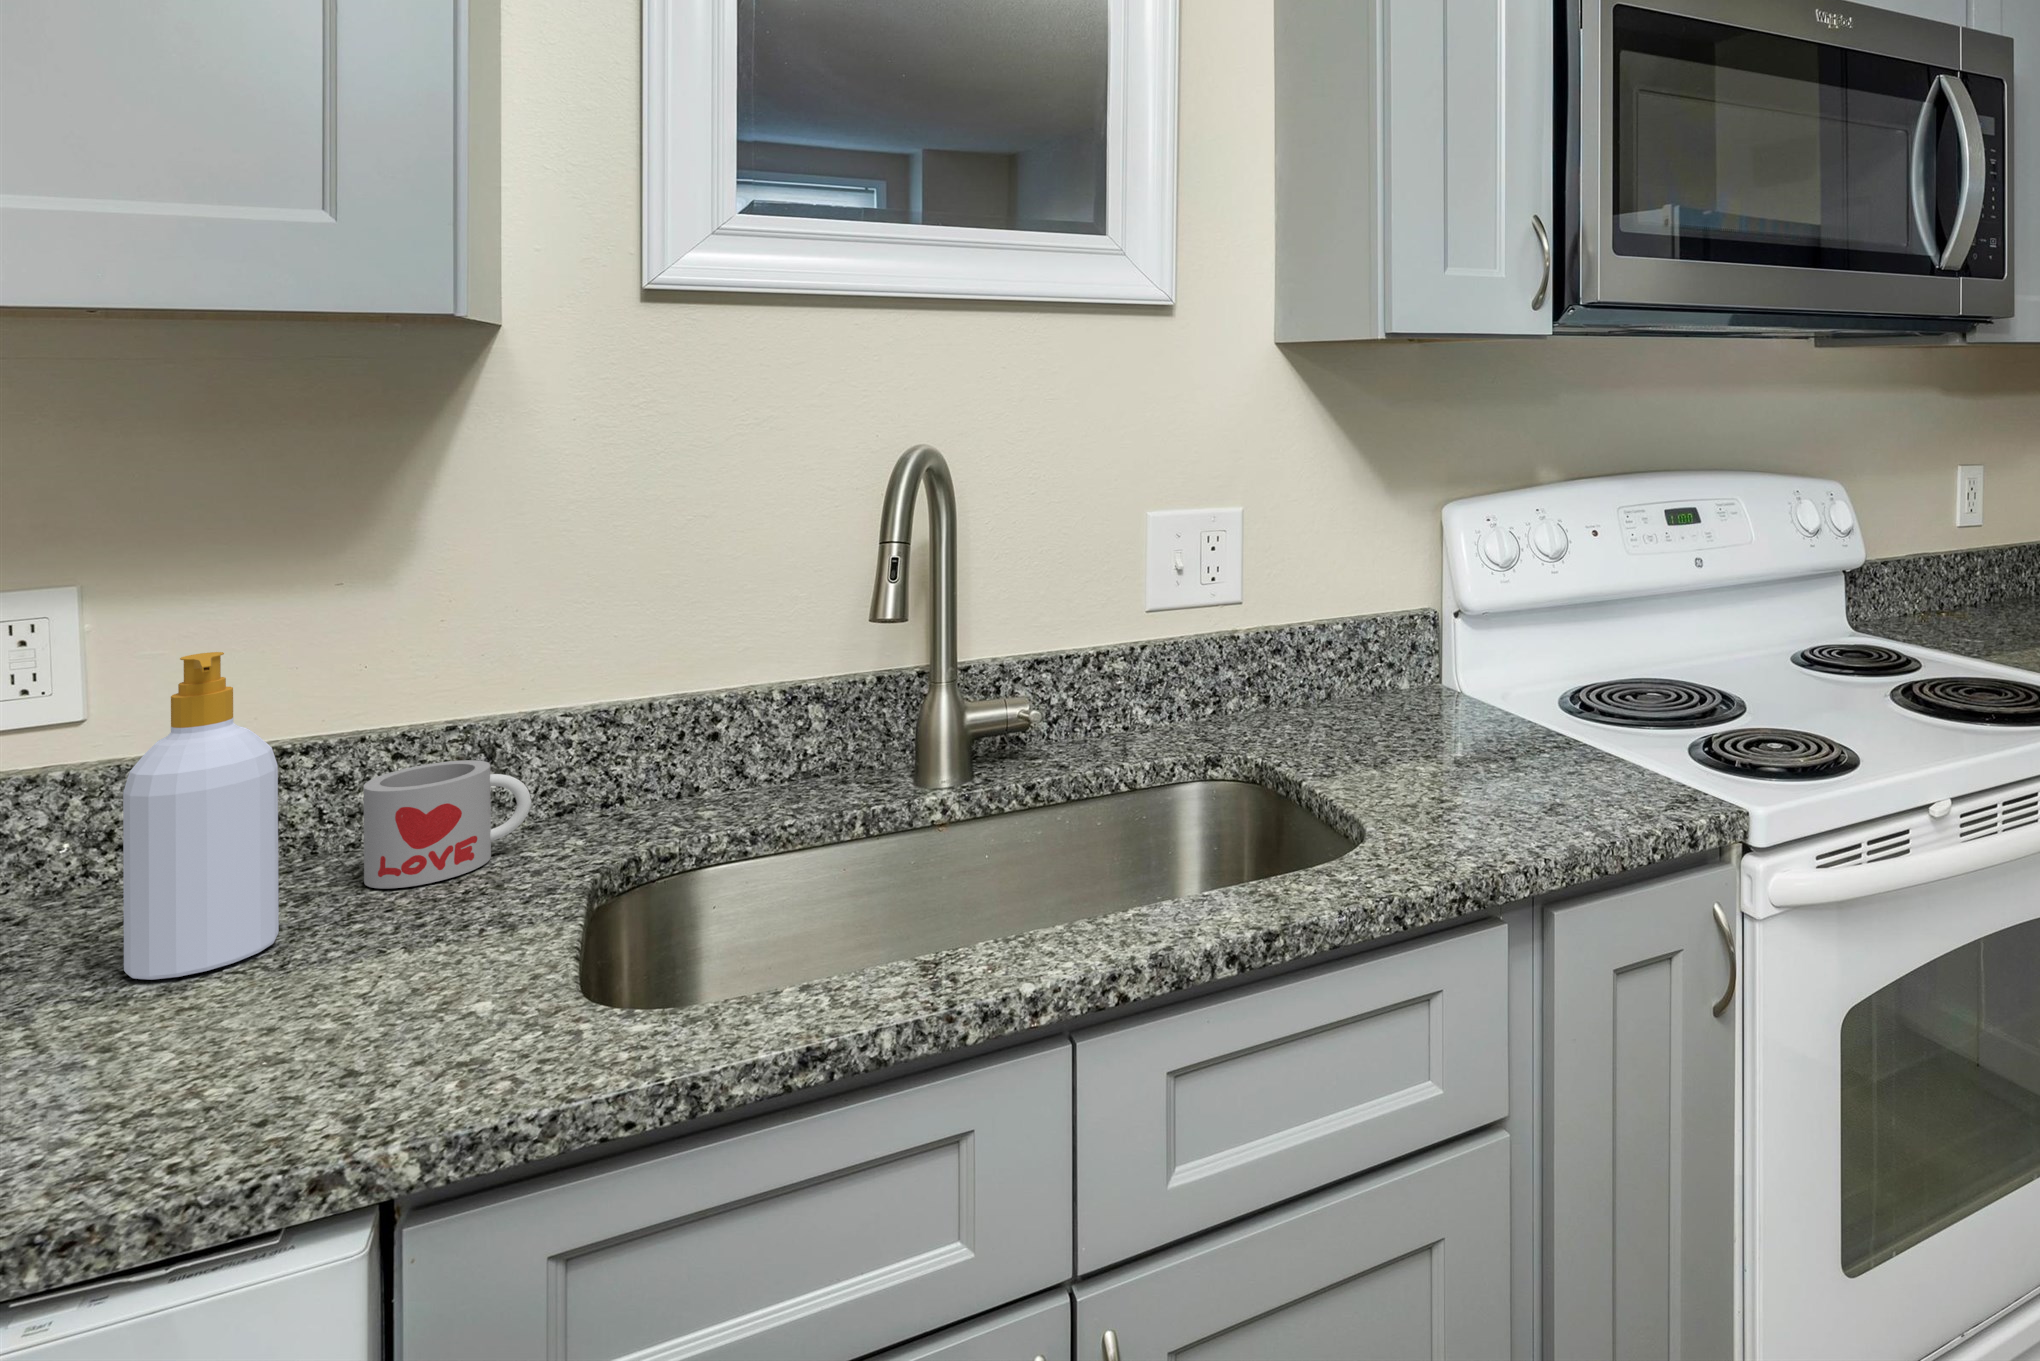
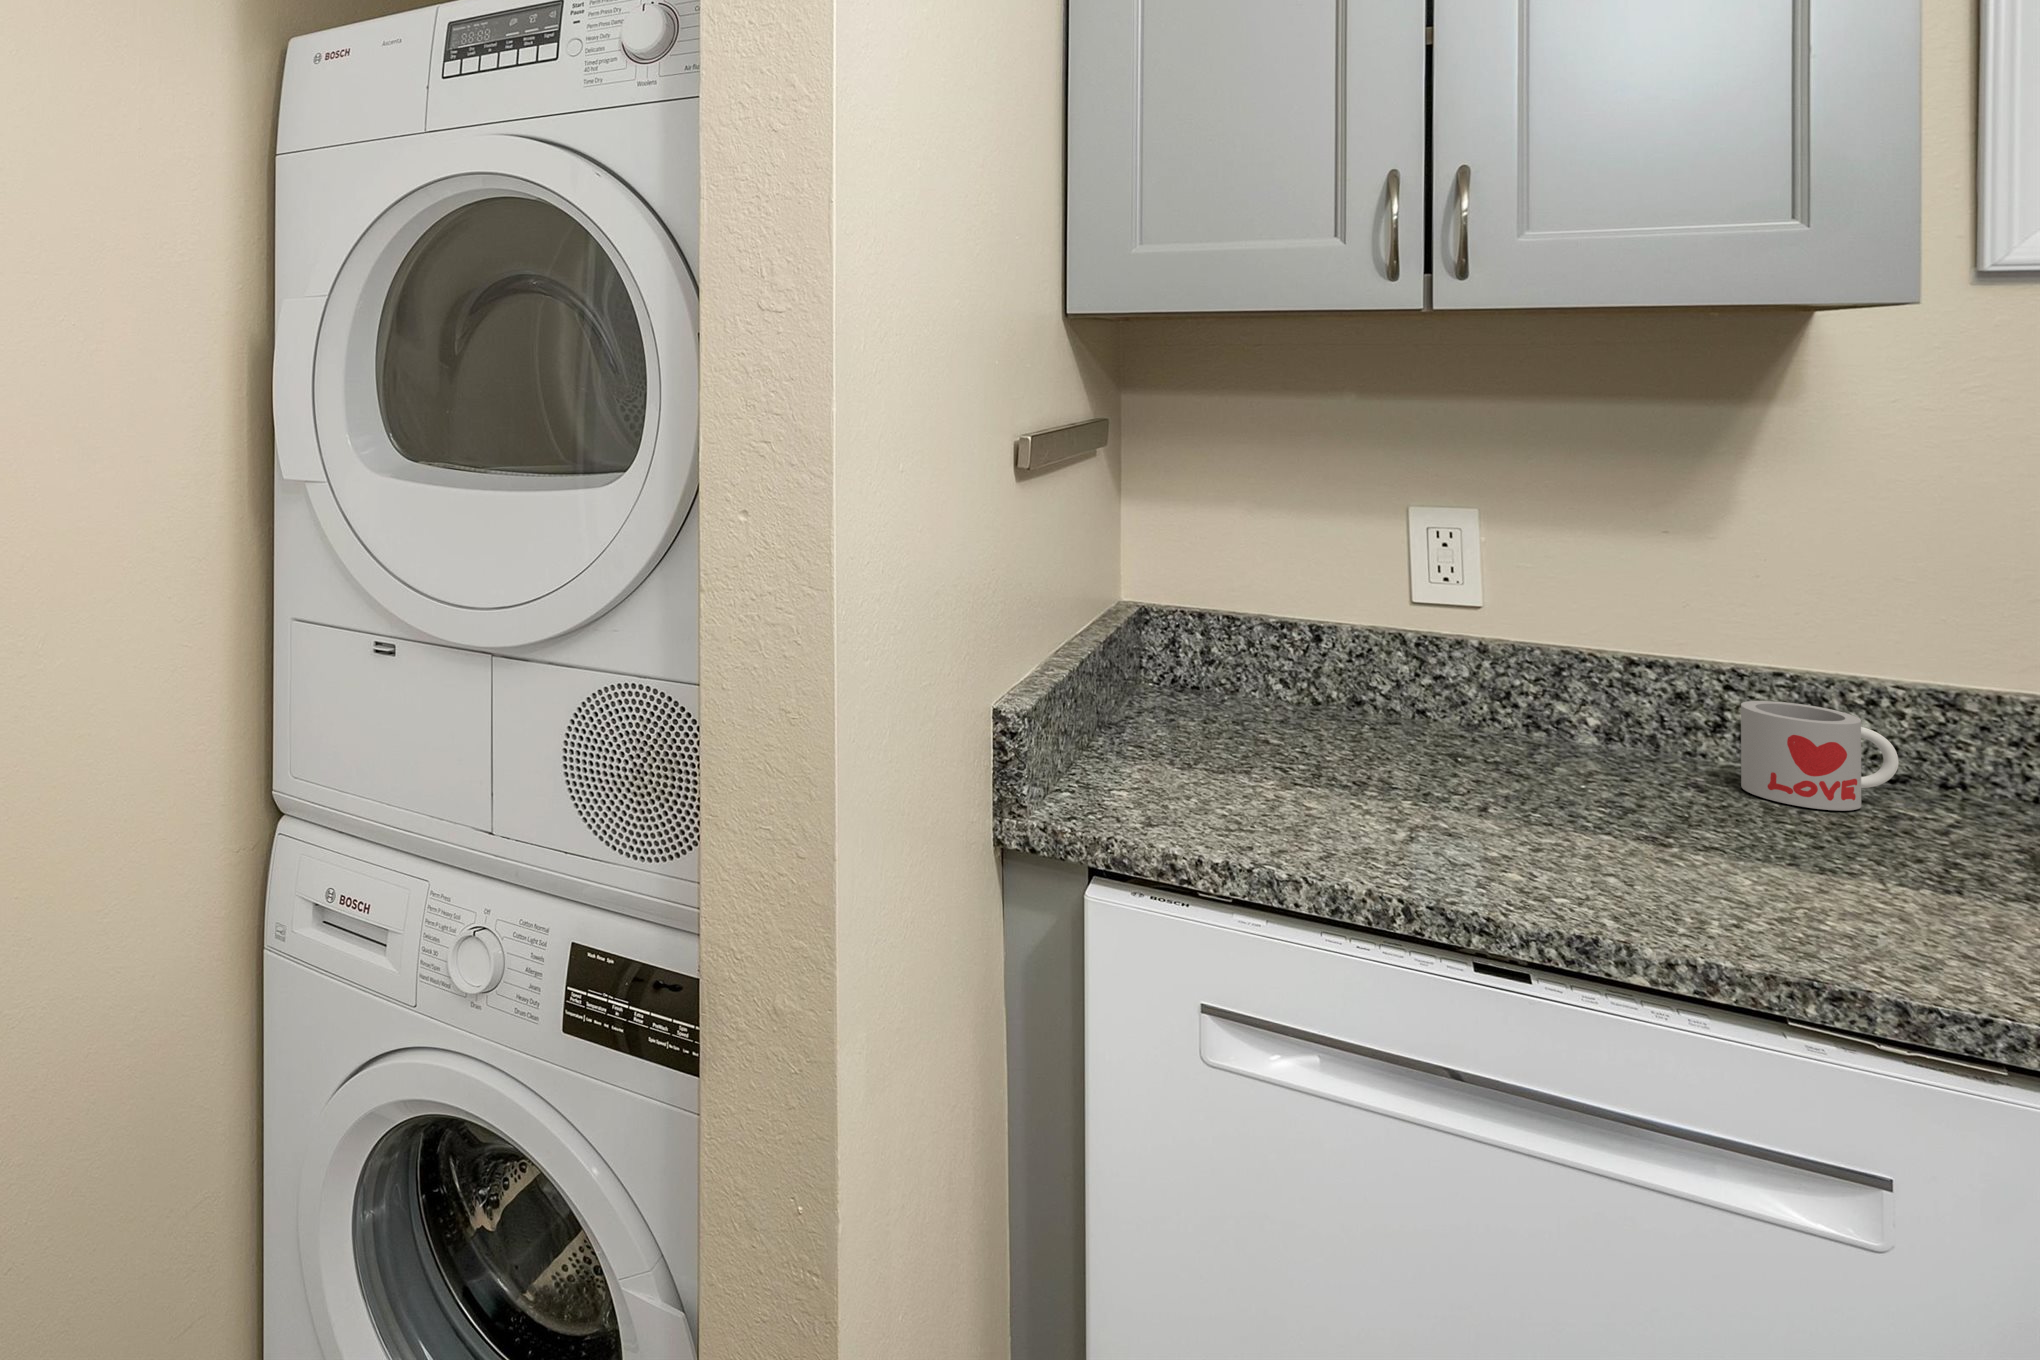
soap bottle: present [123,652,279,980] -> none [1614,571,1728,824]

